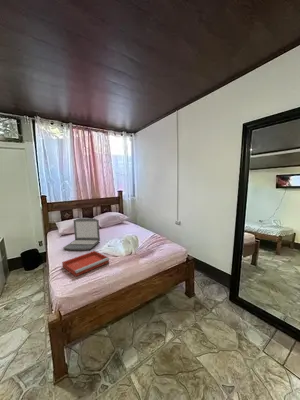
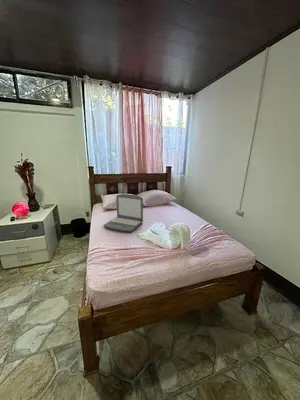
tray: present [62,251,109,277] -> none [97,236,151,270]

